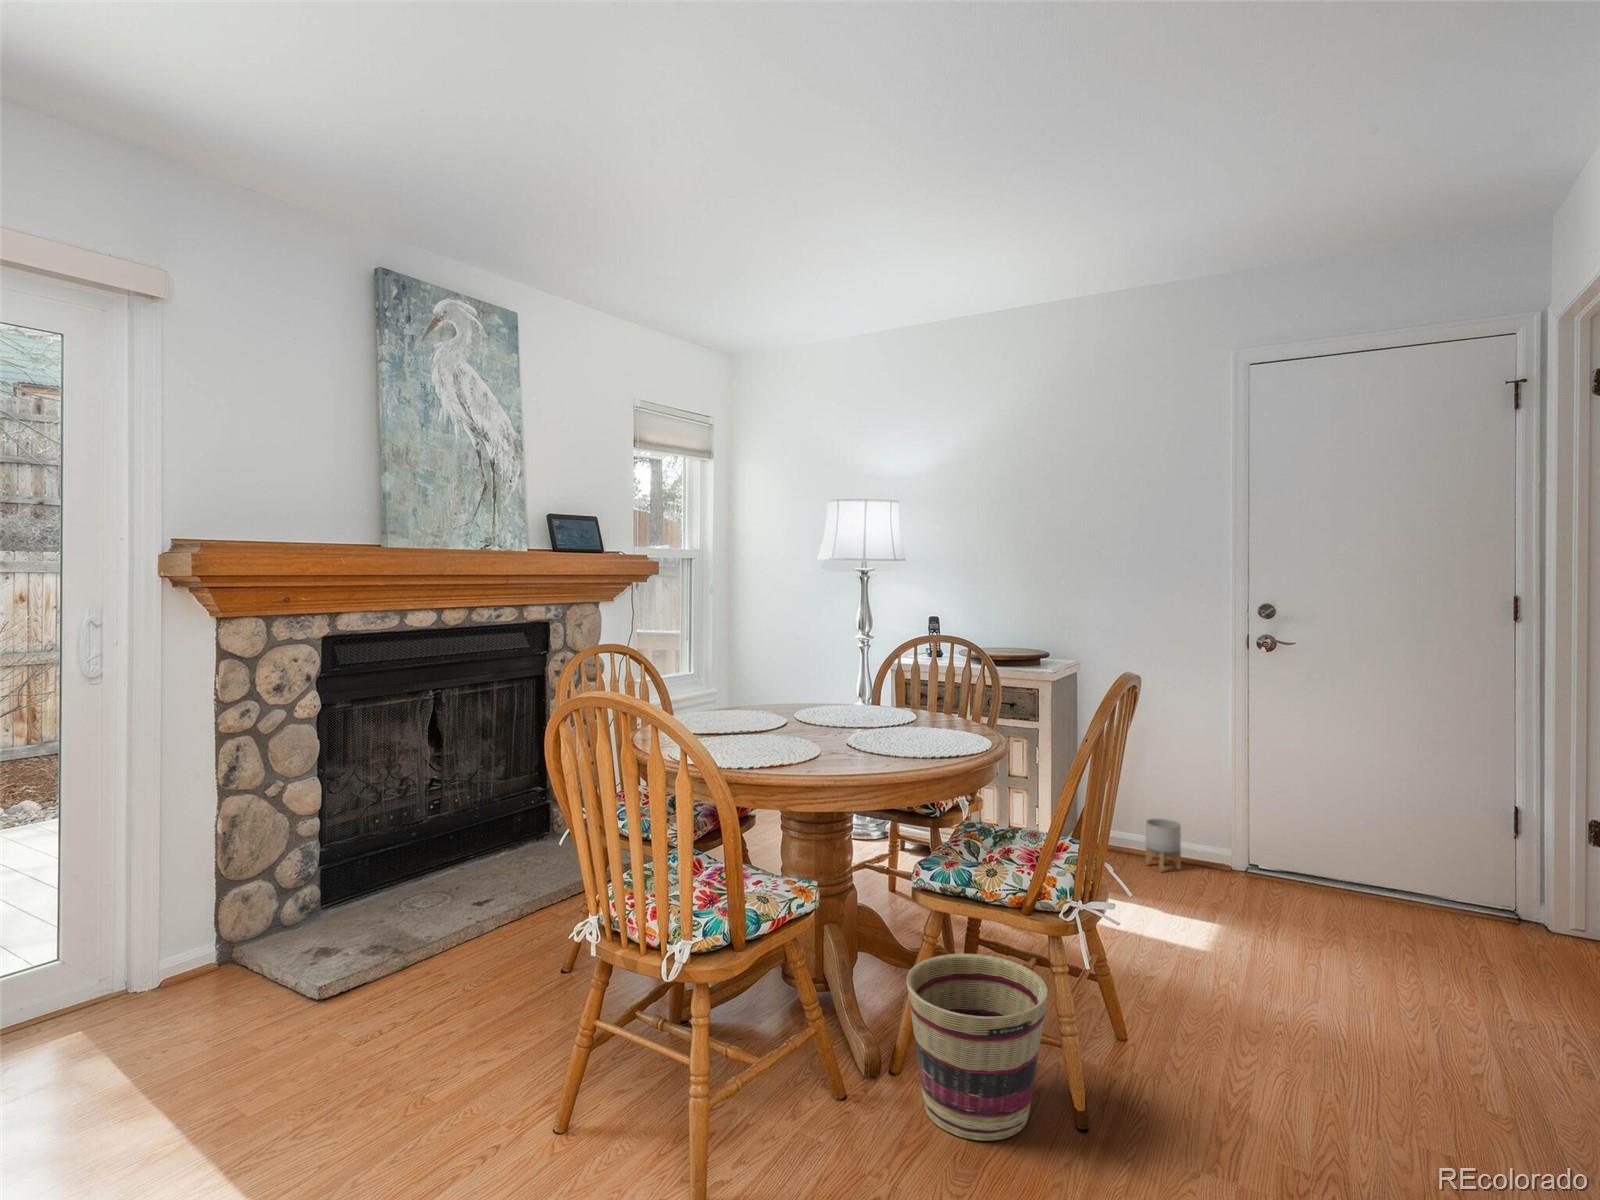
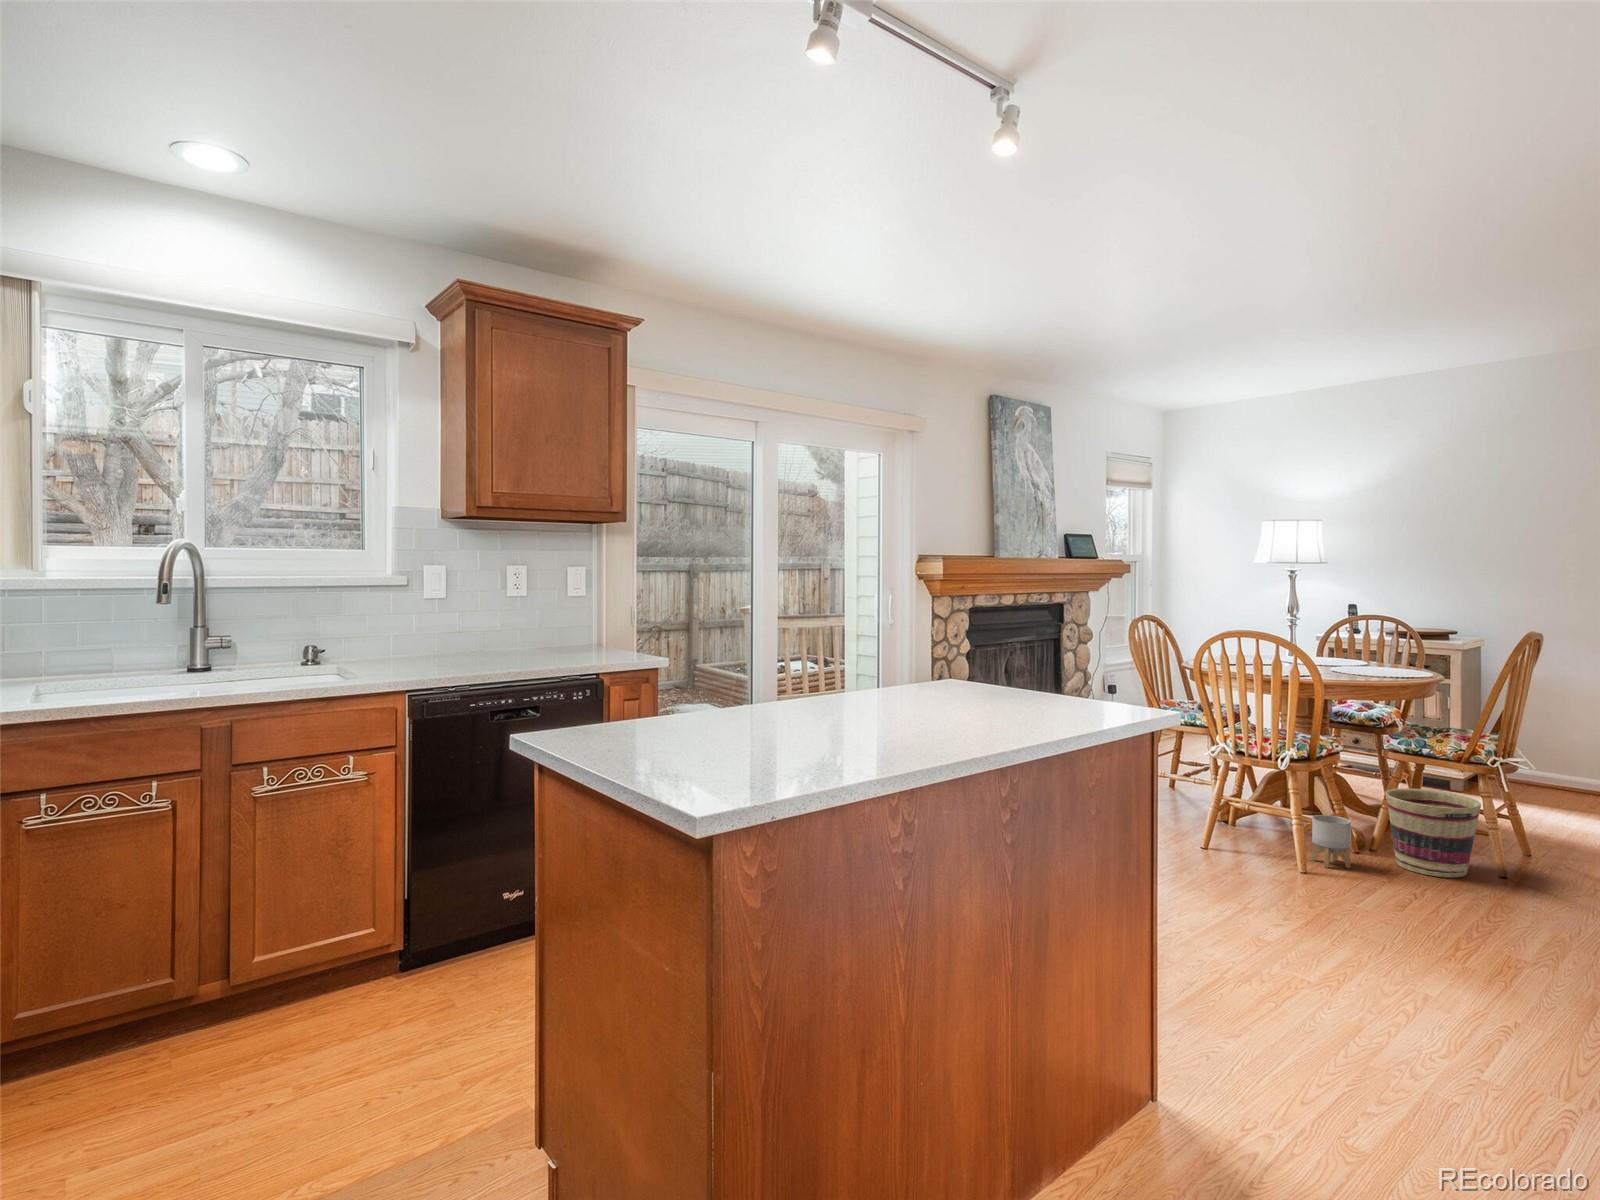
planter: present [1146,819,1181,872] -> present [1312,815,1351,868]

